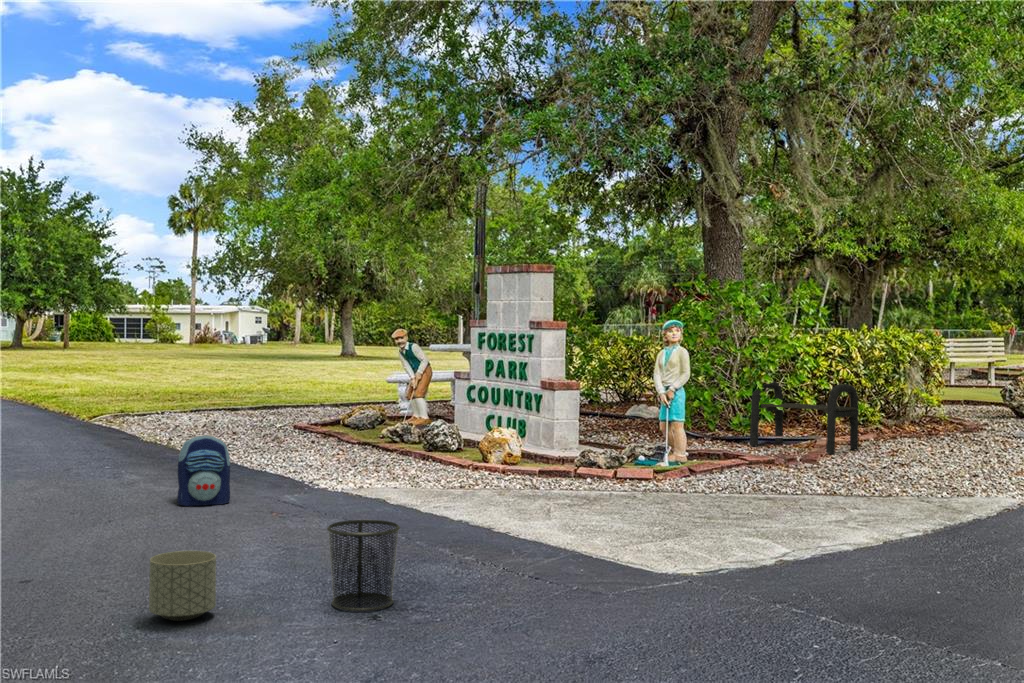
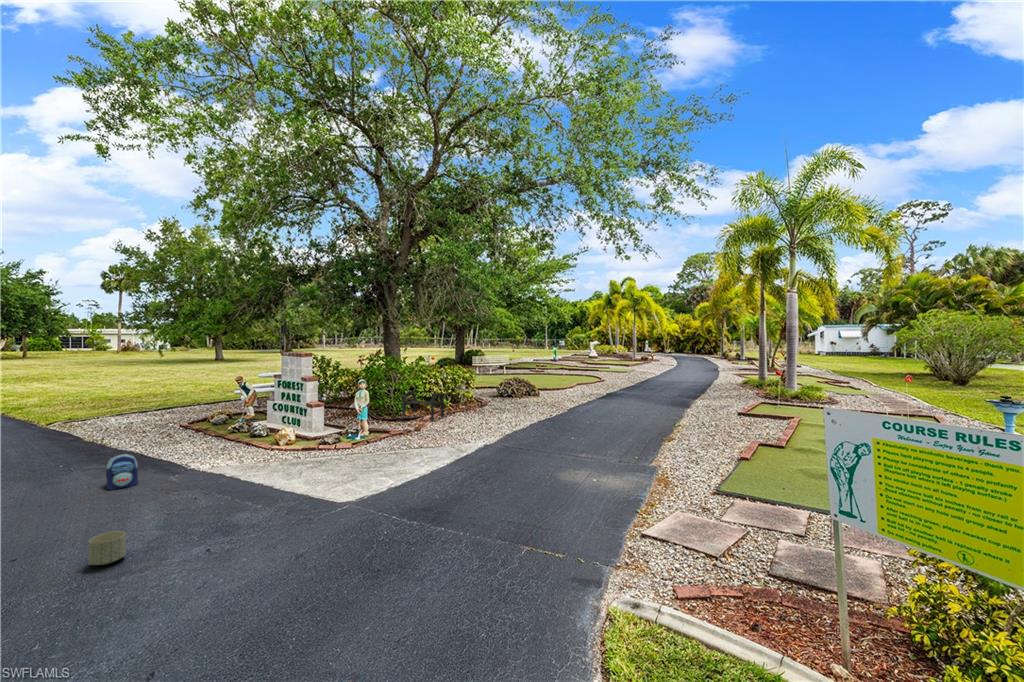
waste bin: present [327,520,400,612] -> none [183,502,219,544]

